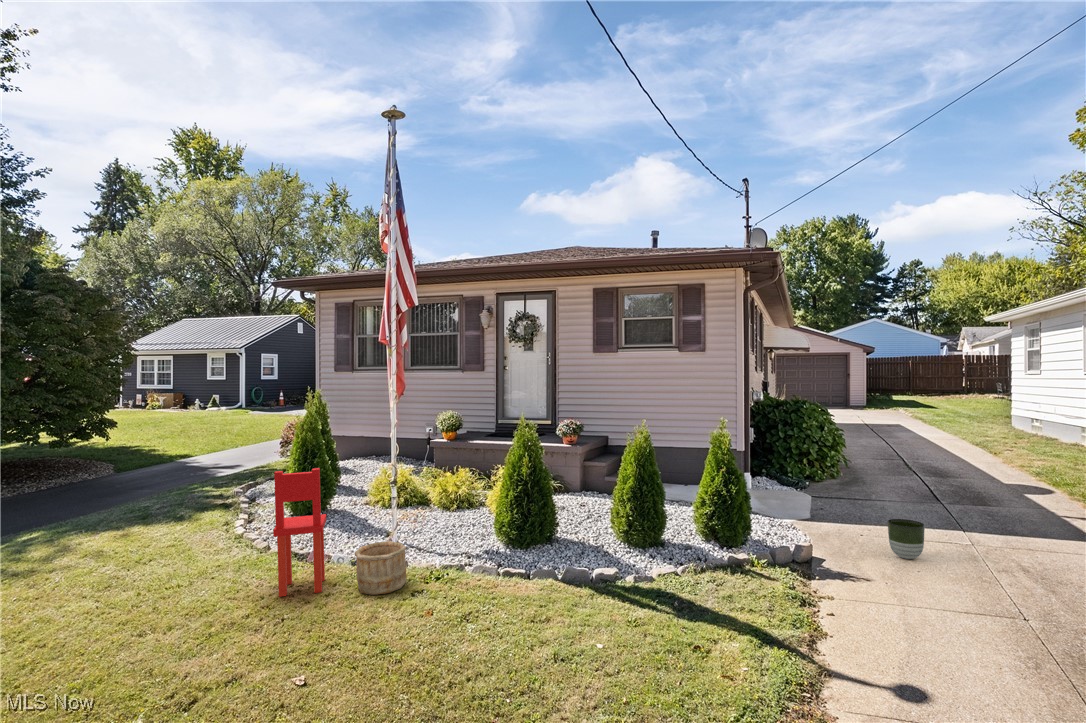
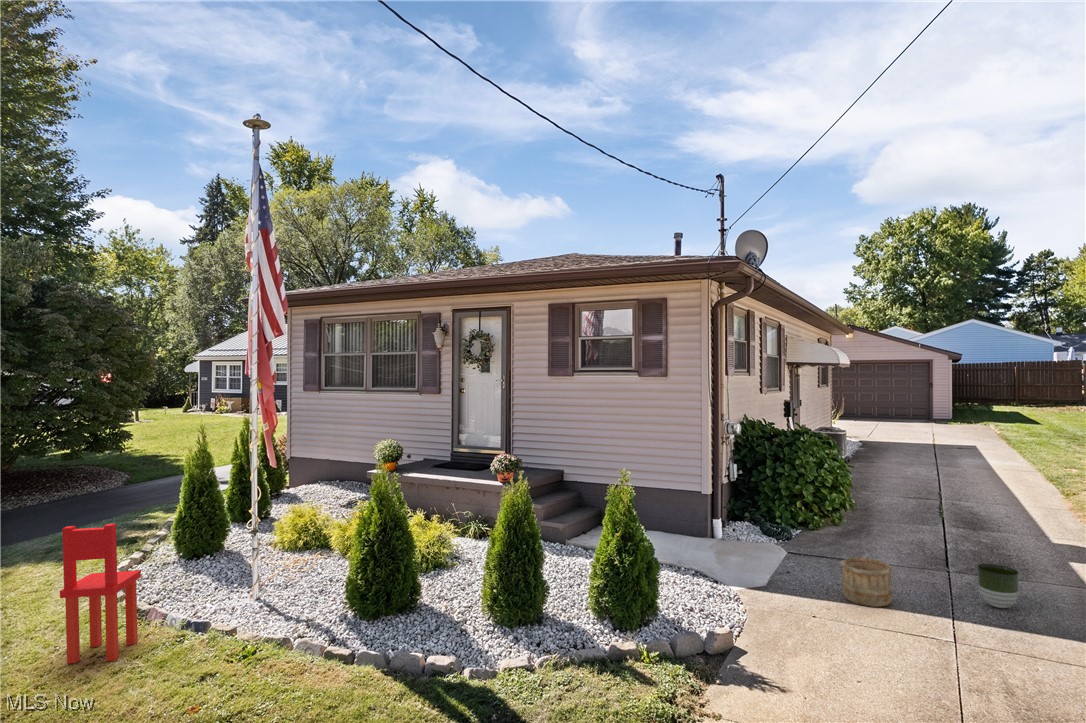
planter: present [887,519,925,559] -> present [977,564,1019,608]
wooden bucket: present [355,541,406,595] -> present [840,557,893,607]

